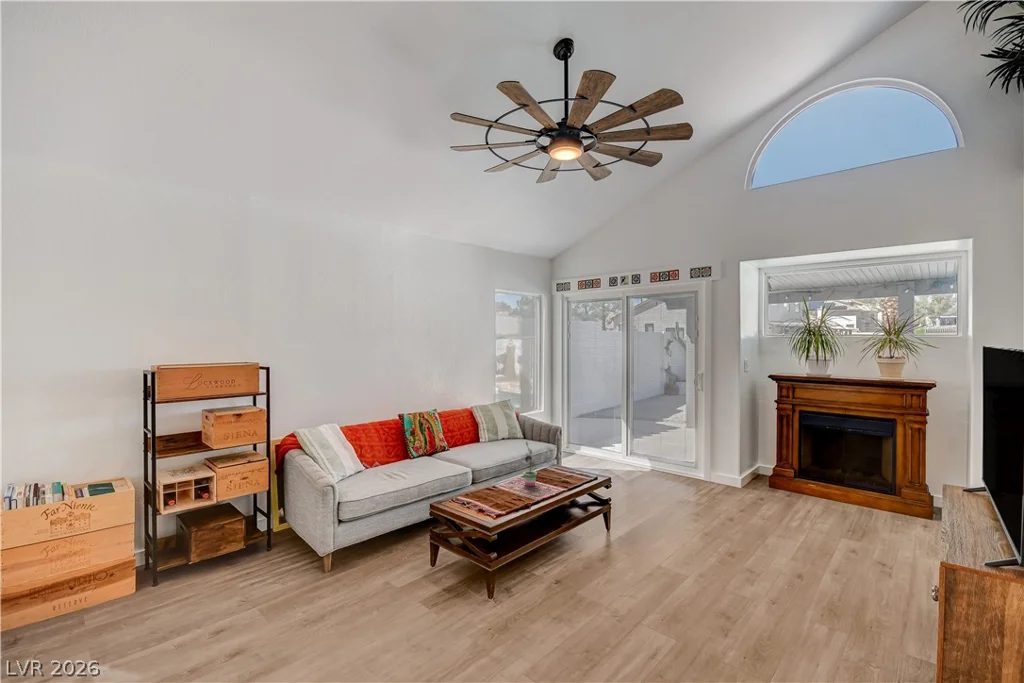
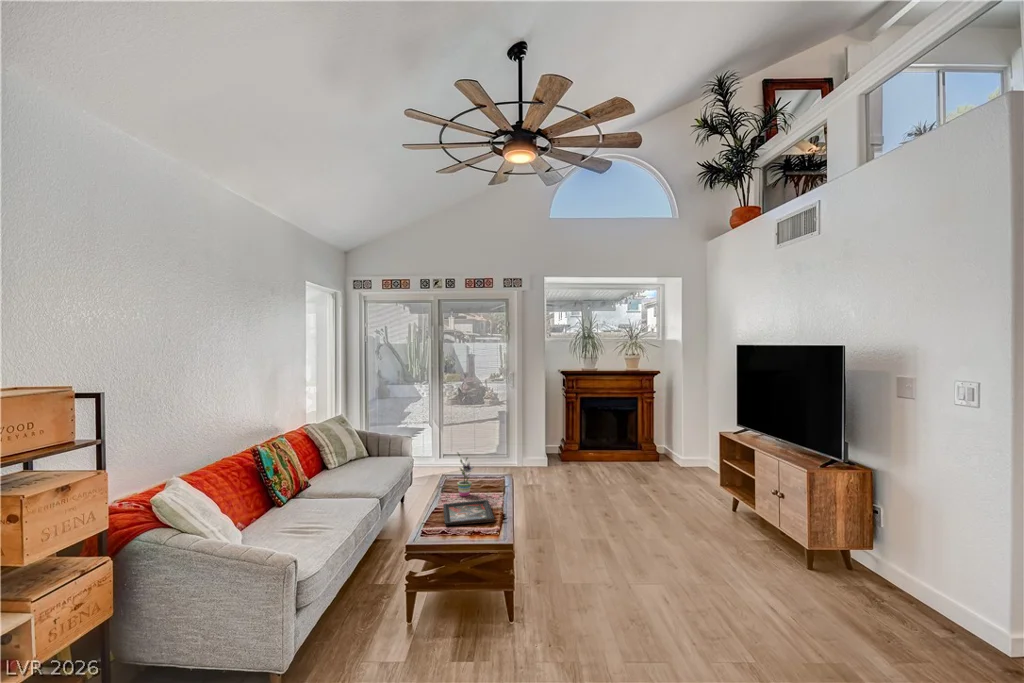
decorative tray: none [463,487,532,513] -> present [443,500,494,525]

